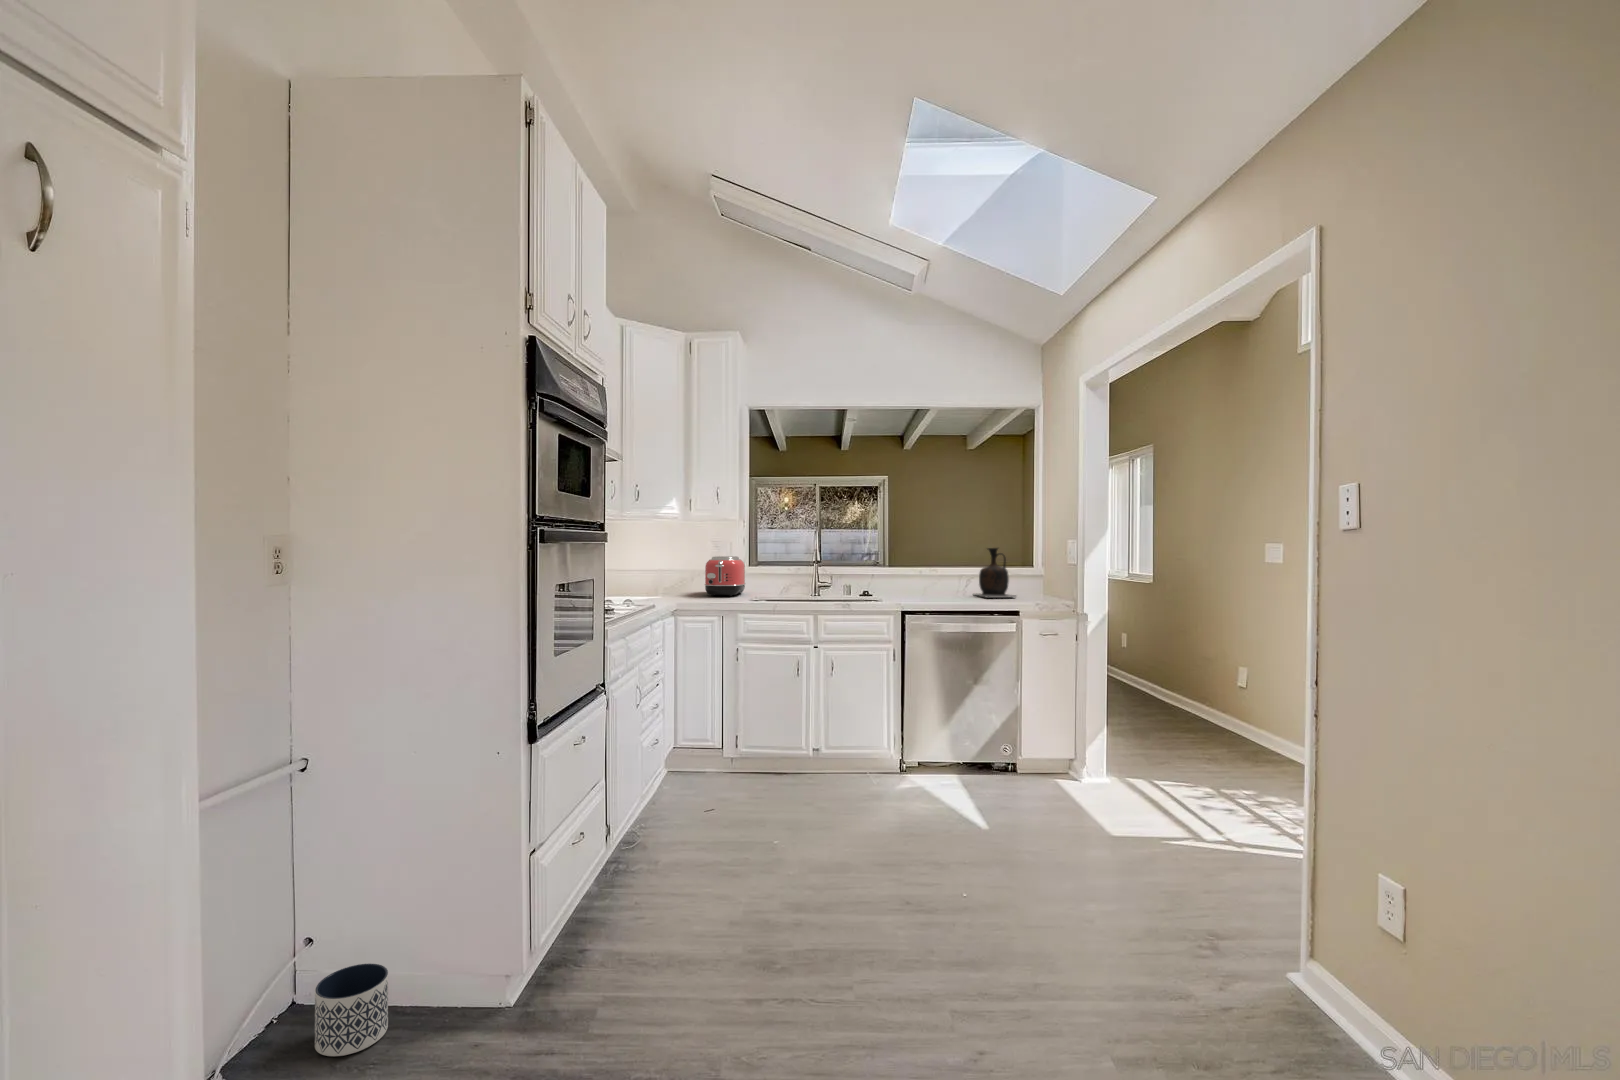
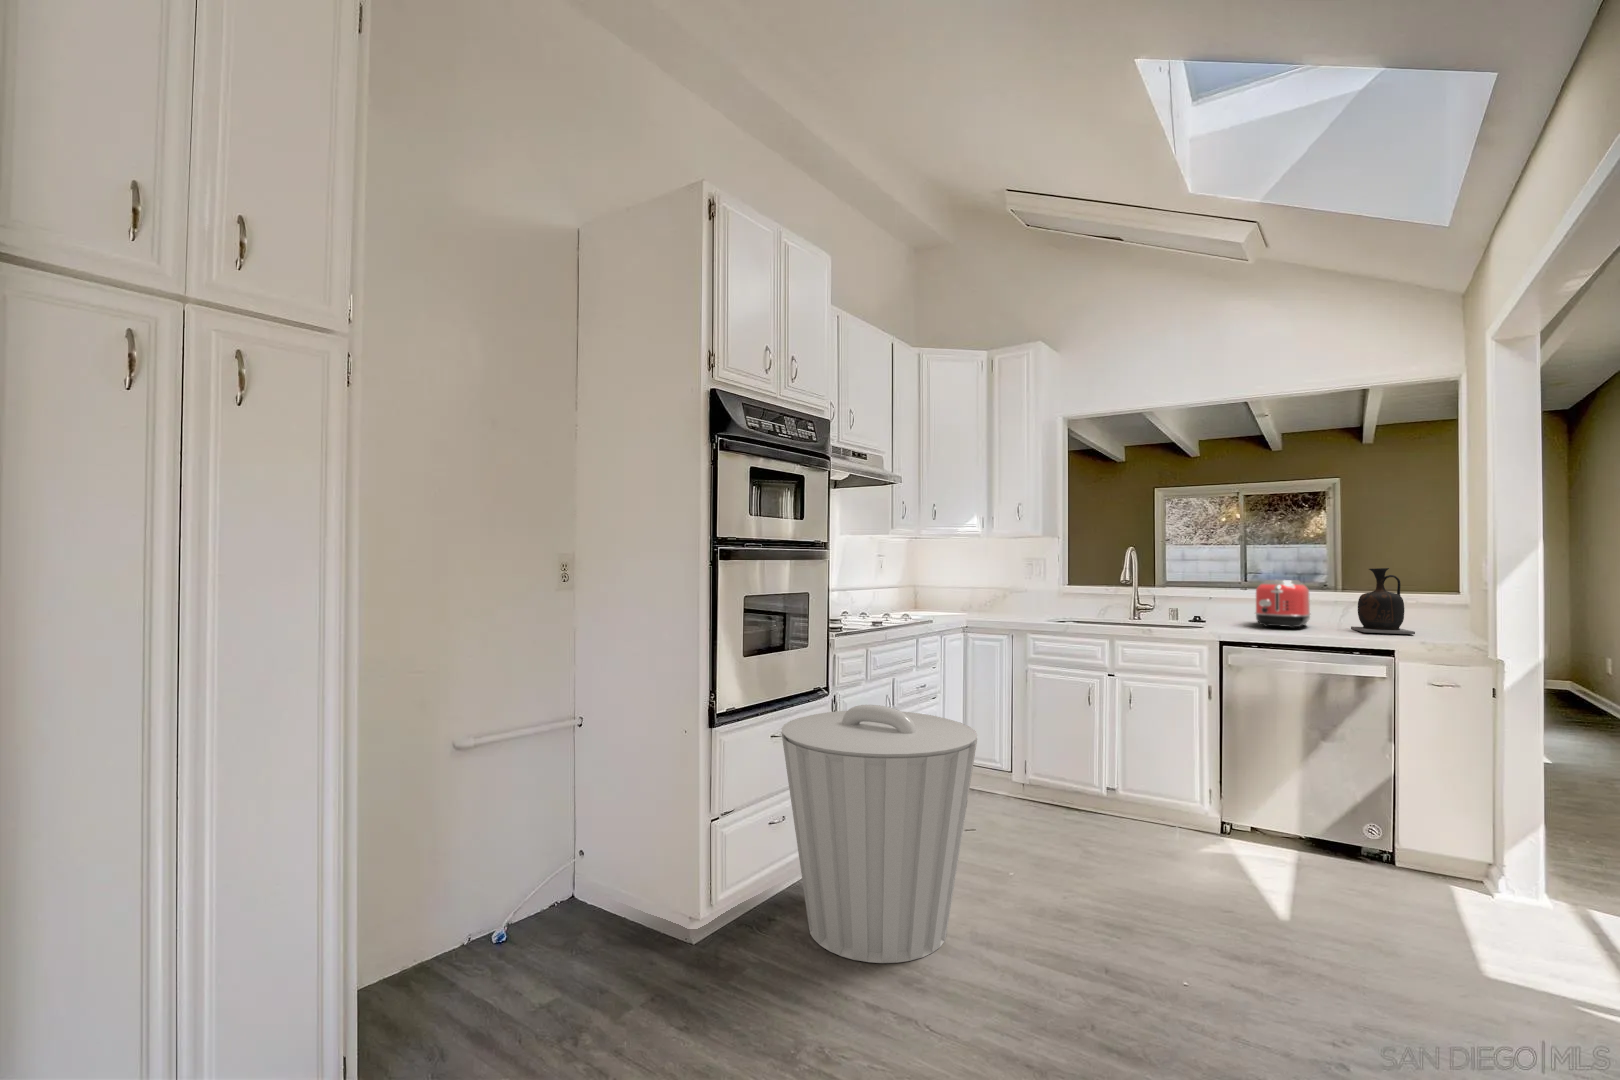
toaster: present [705,556,745,596] -> present [1255,580,1310,628]
trash can: none [593,695,799,964] -> present [781,705,977,963]
planter: present [315,964,388,1056] -> none [564,878,614,942]

